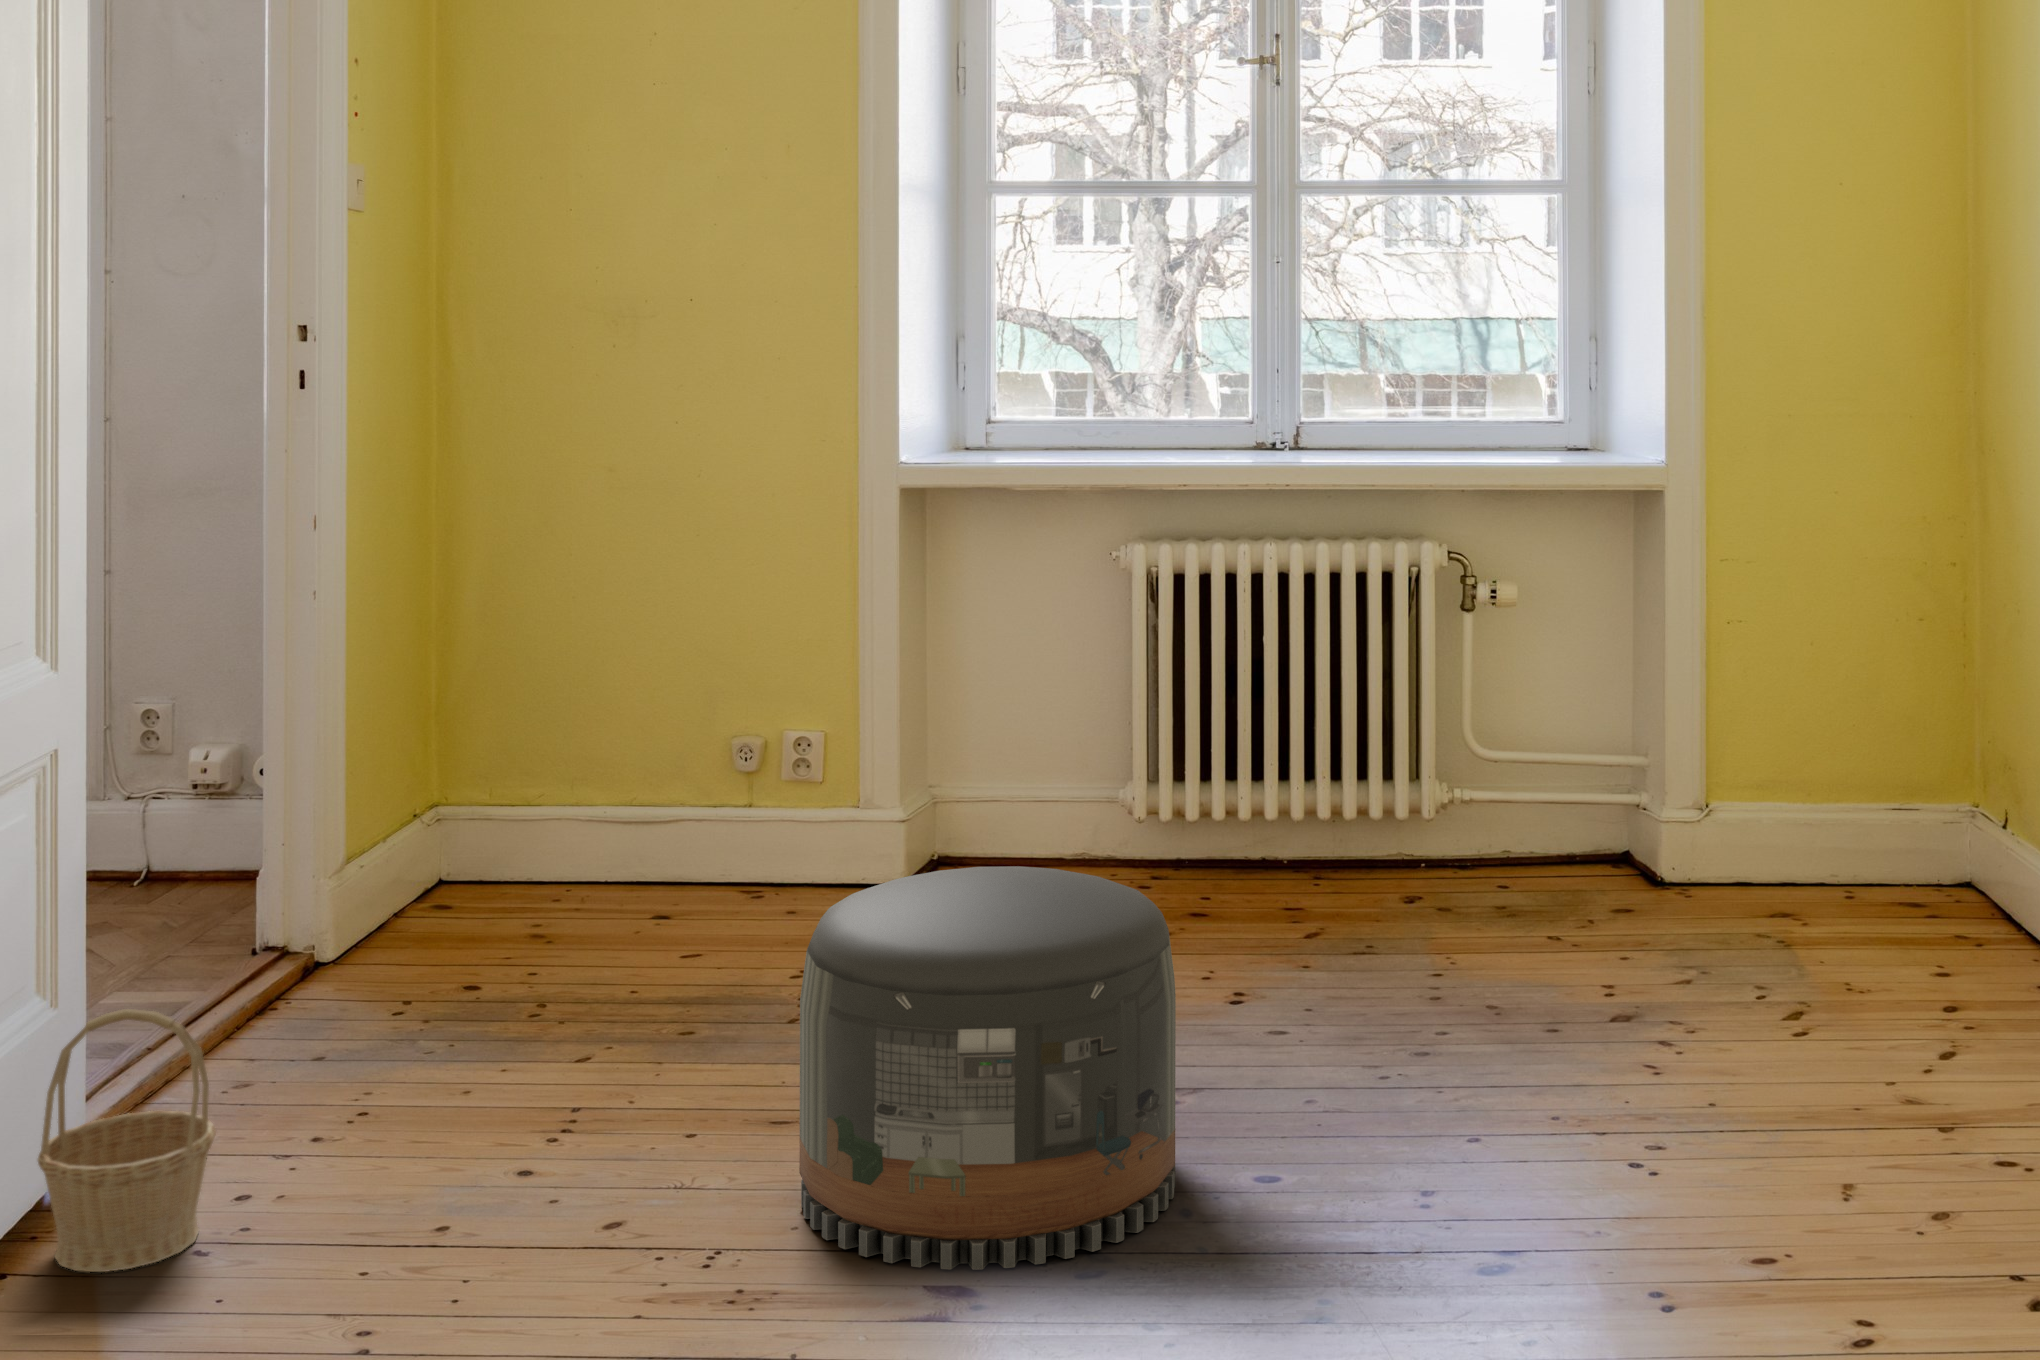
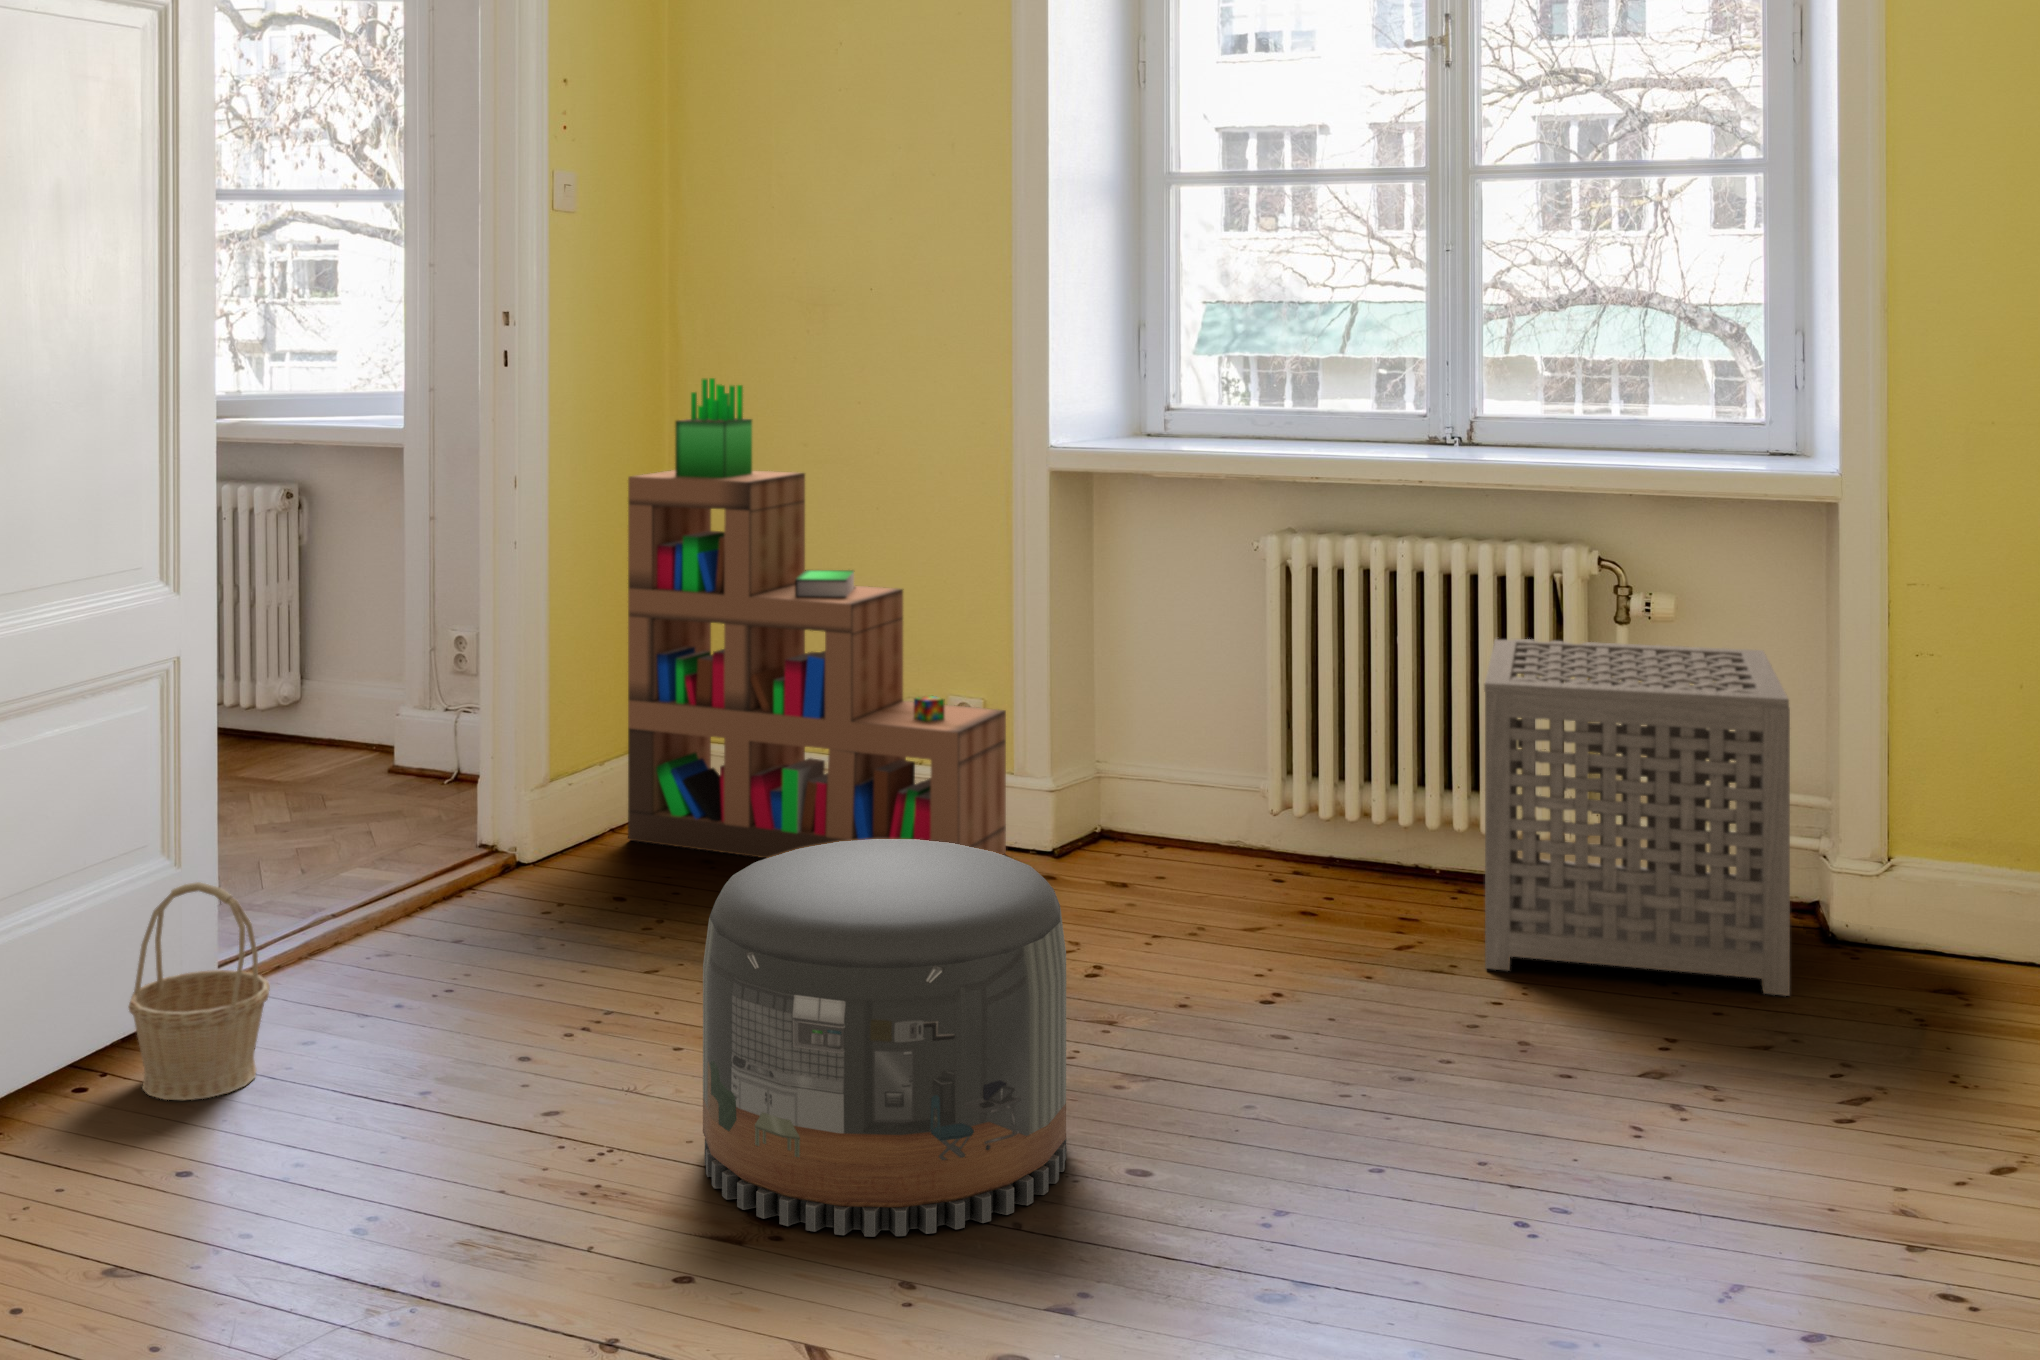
bookshelf: none [424,398,862,929] -> present [628,378,1006,858]
side table: none [1356,629,1664,945] -> present [1484,639,1790,996]

